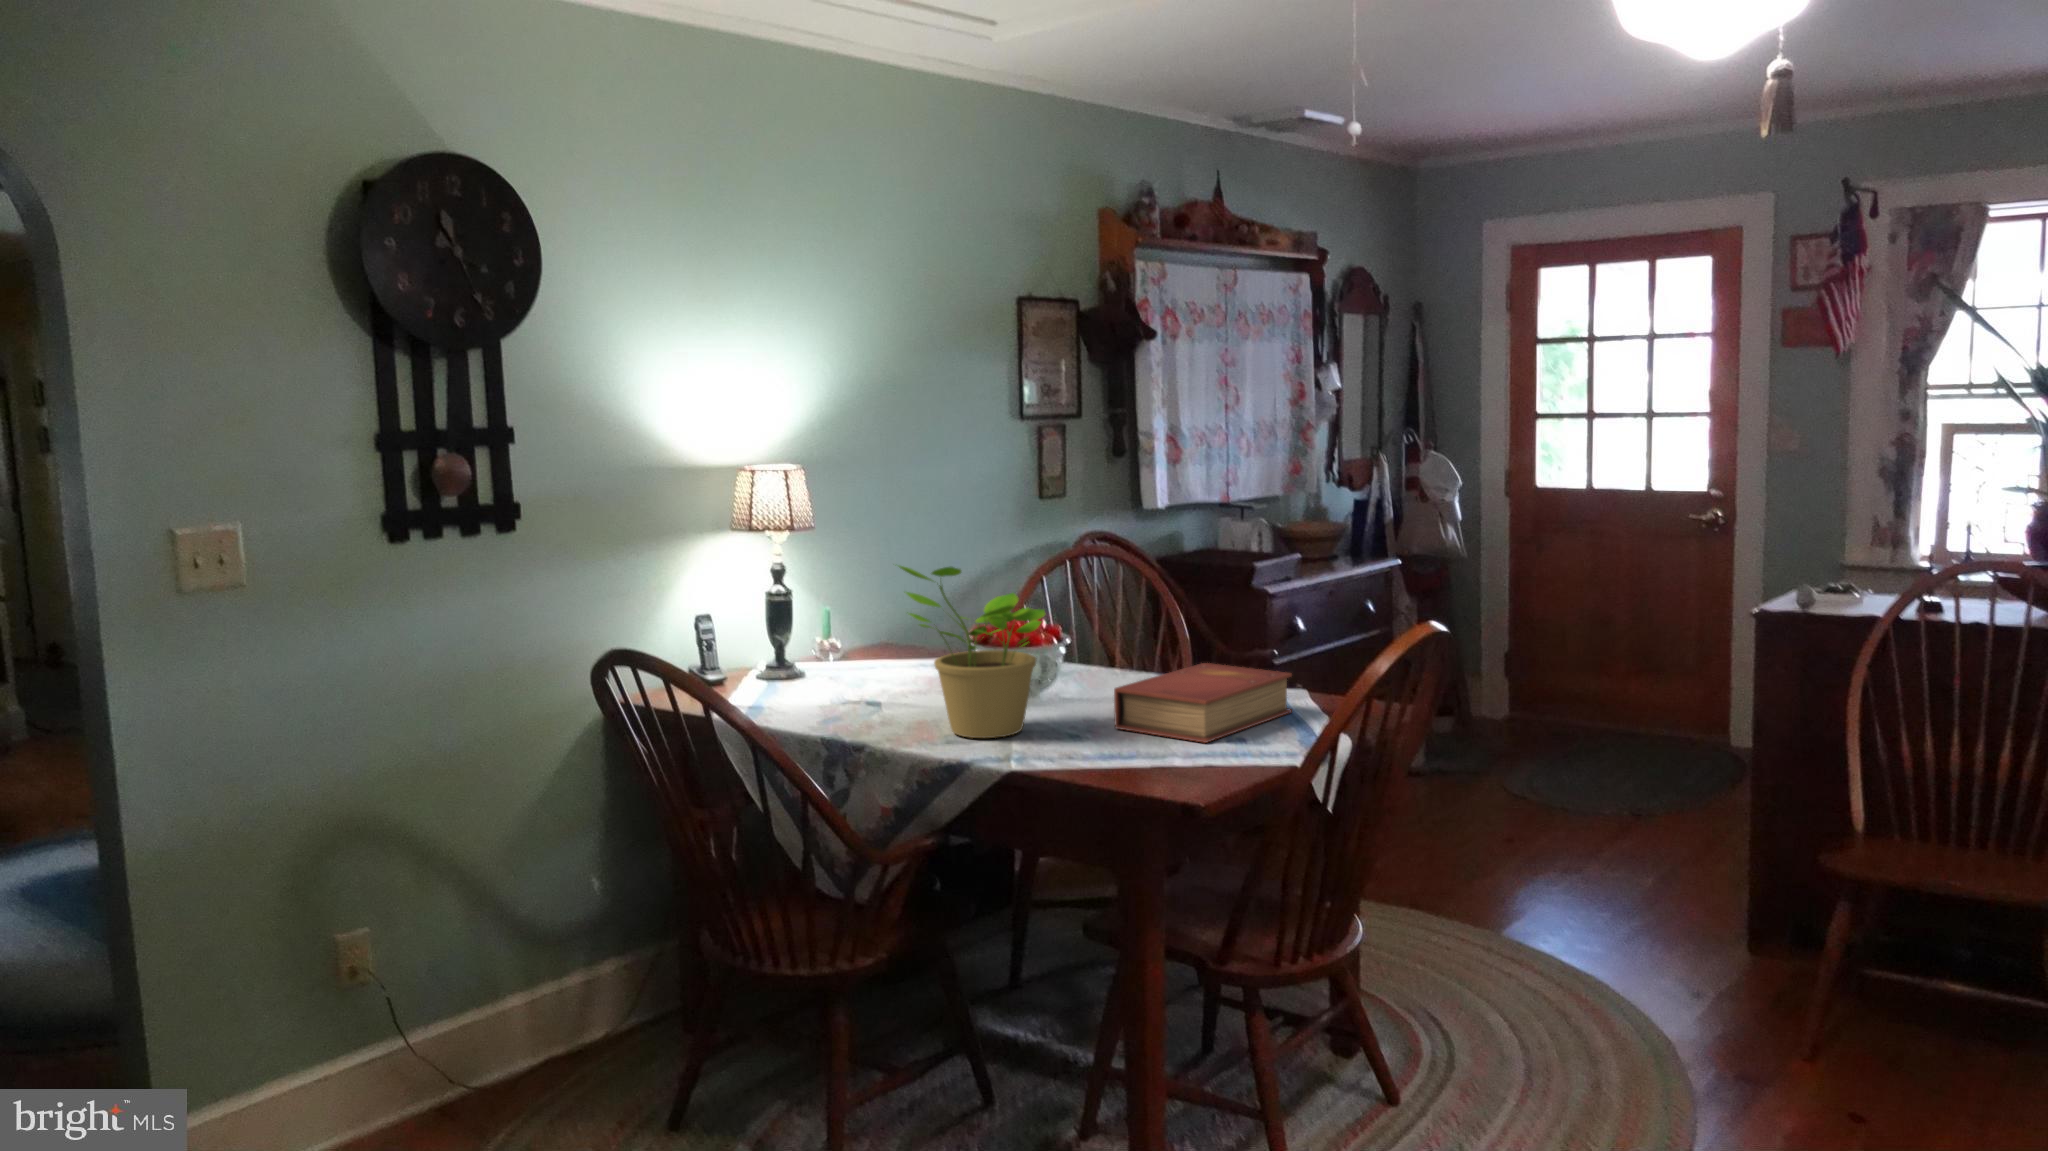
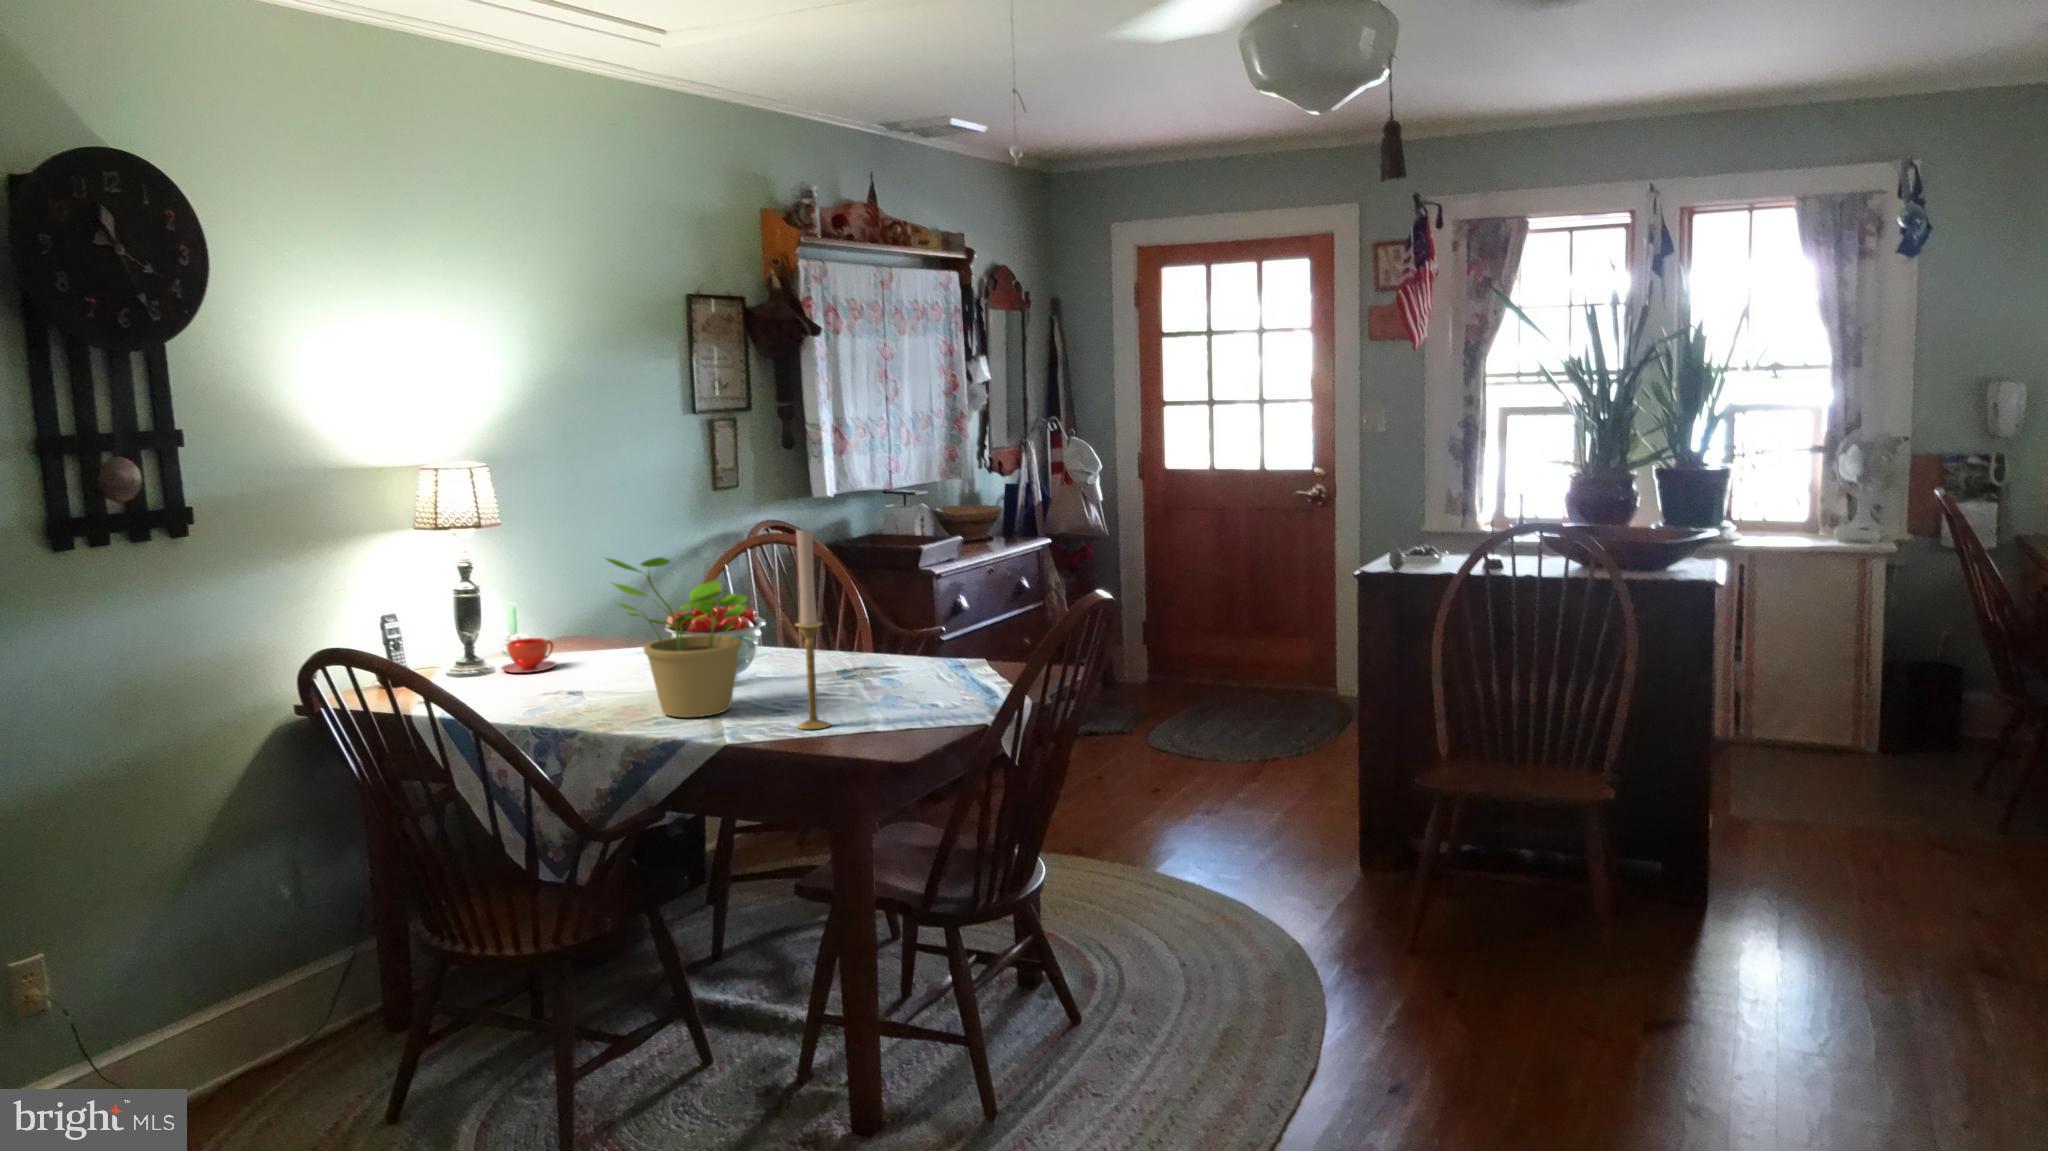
candlestick: none [1086,539,1124,760] -> present [796,530,830,729]
teacup: none [808,644,863,679] -> present [501,638,556,673]
book: present [1114,663,1292,743] -> none [815,638,975,709]

